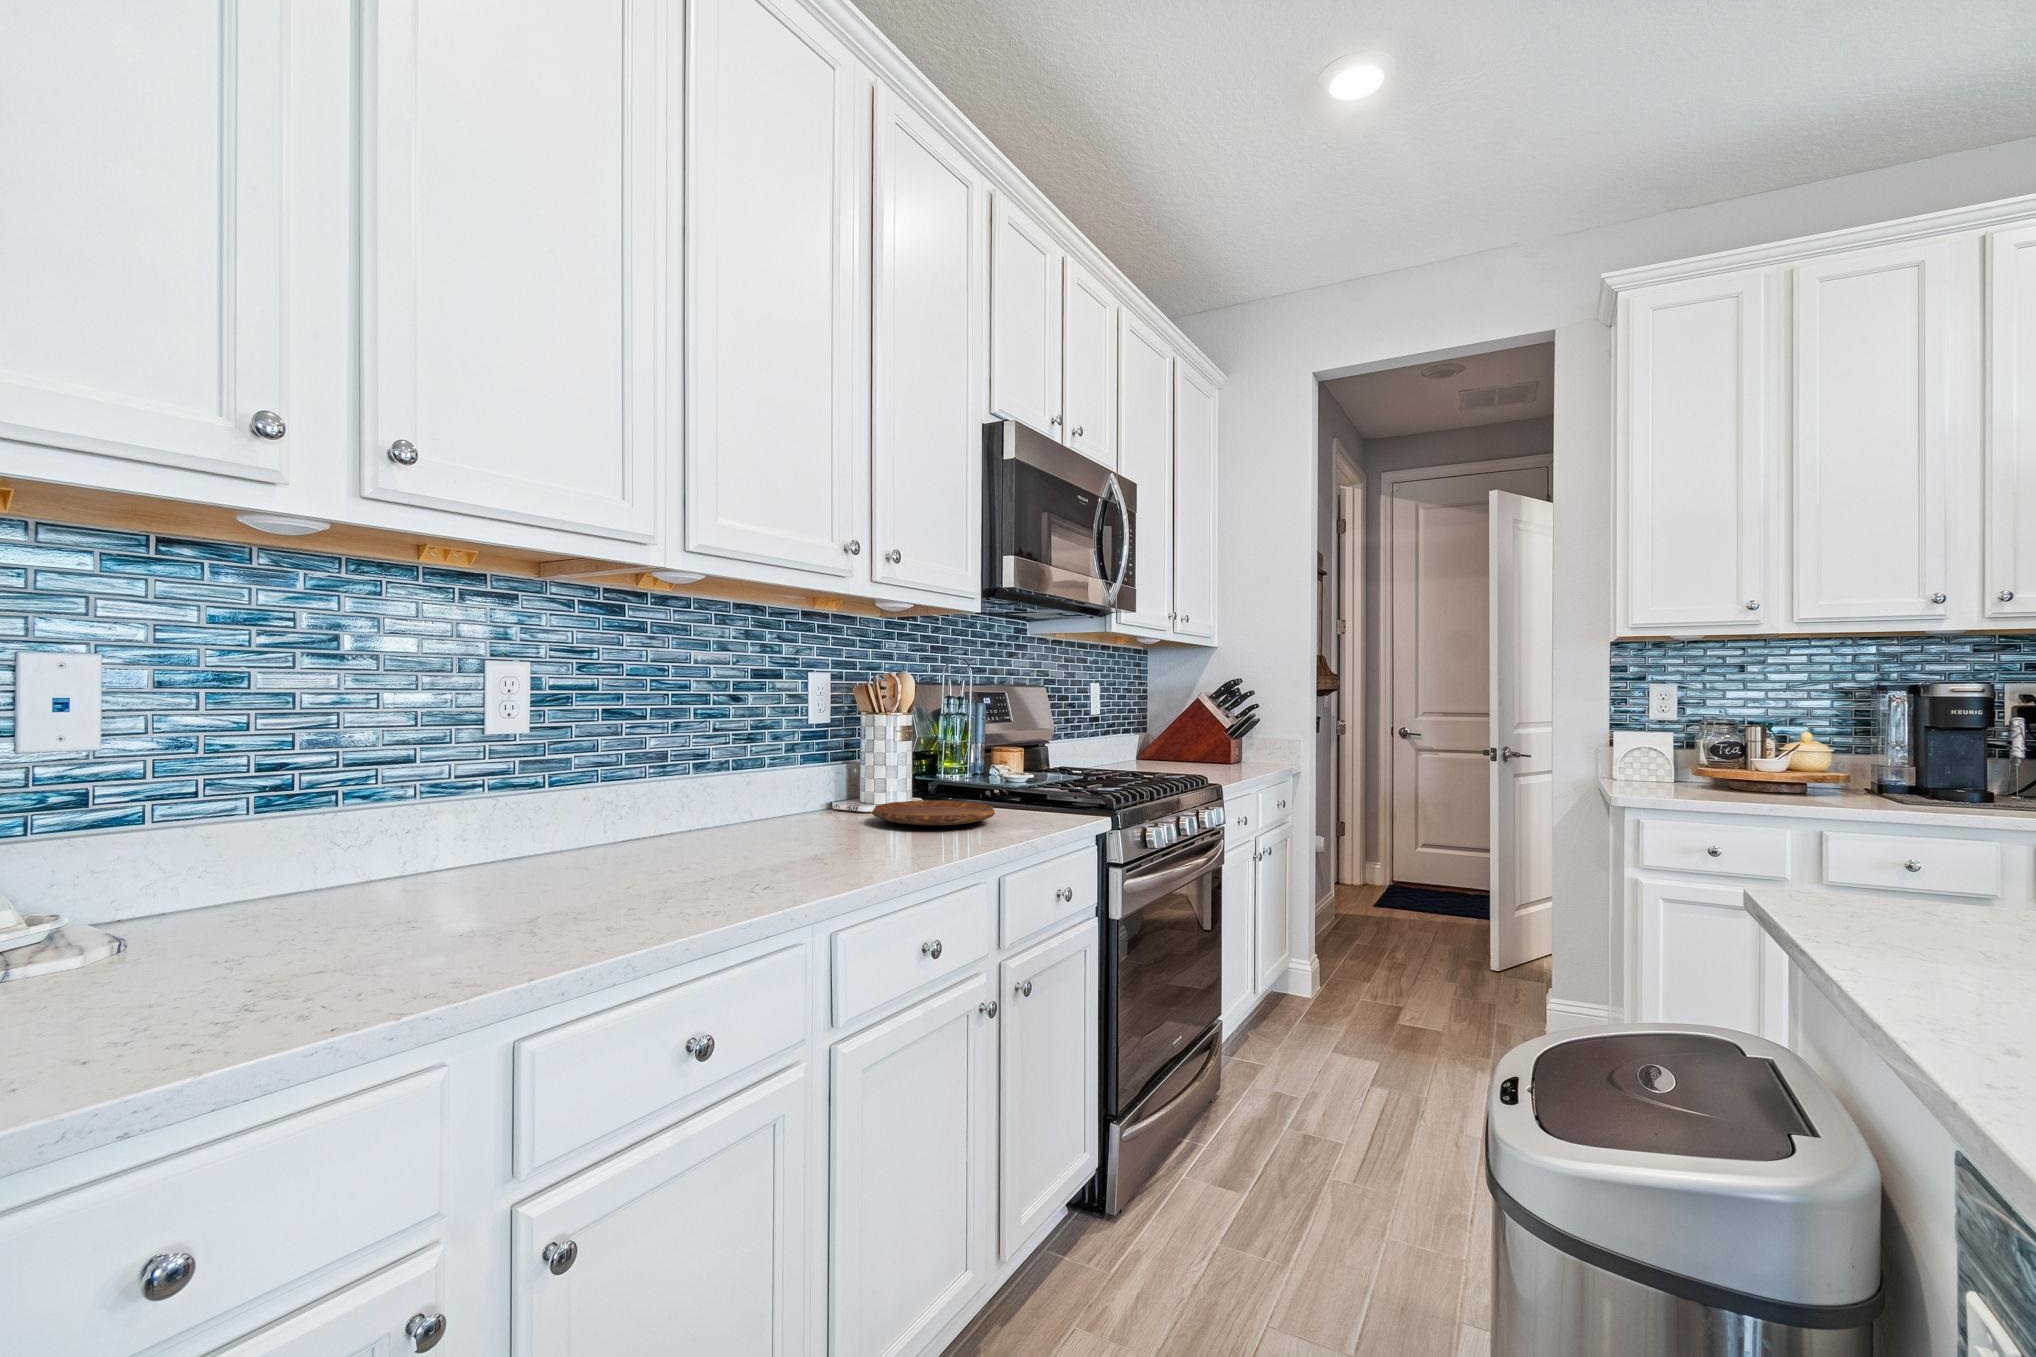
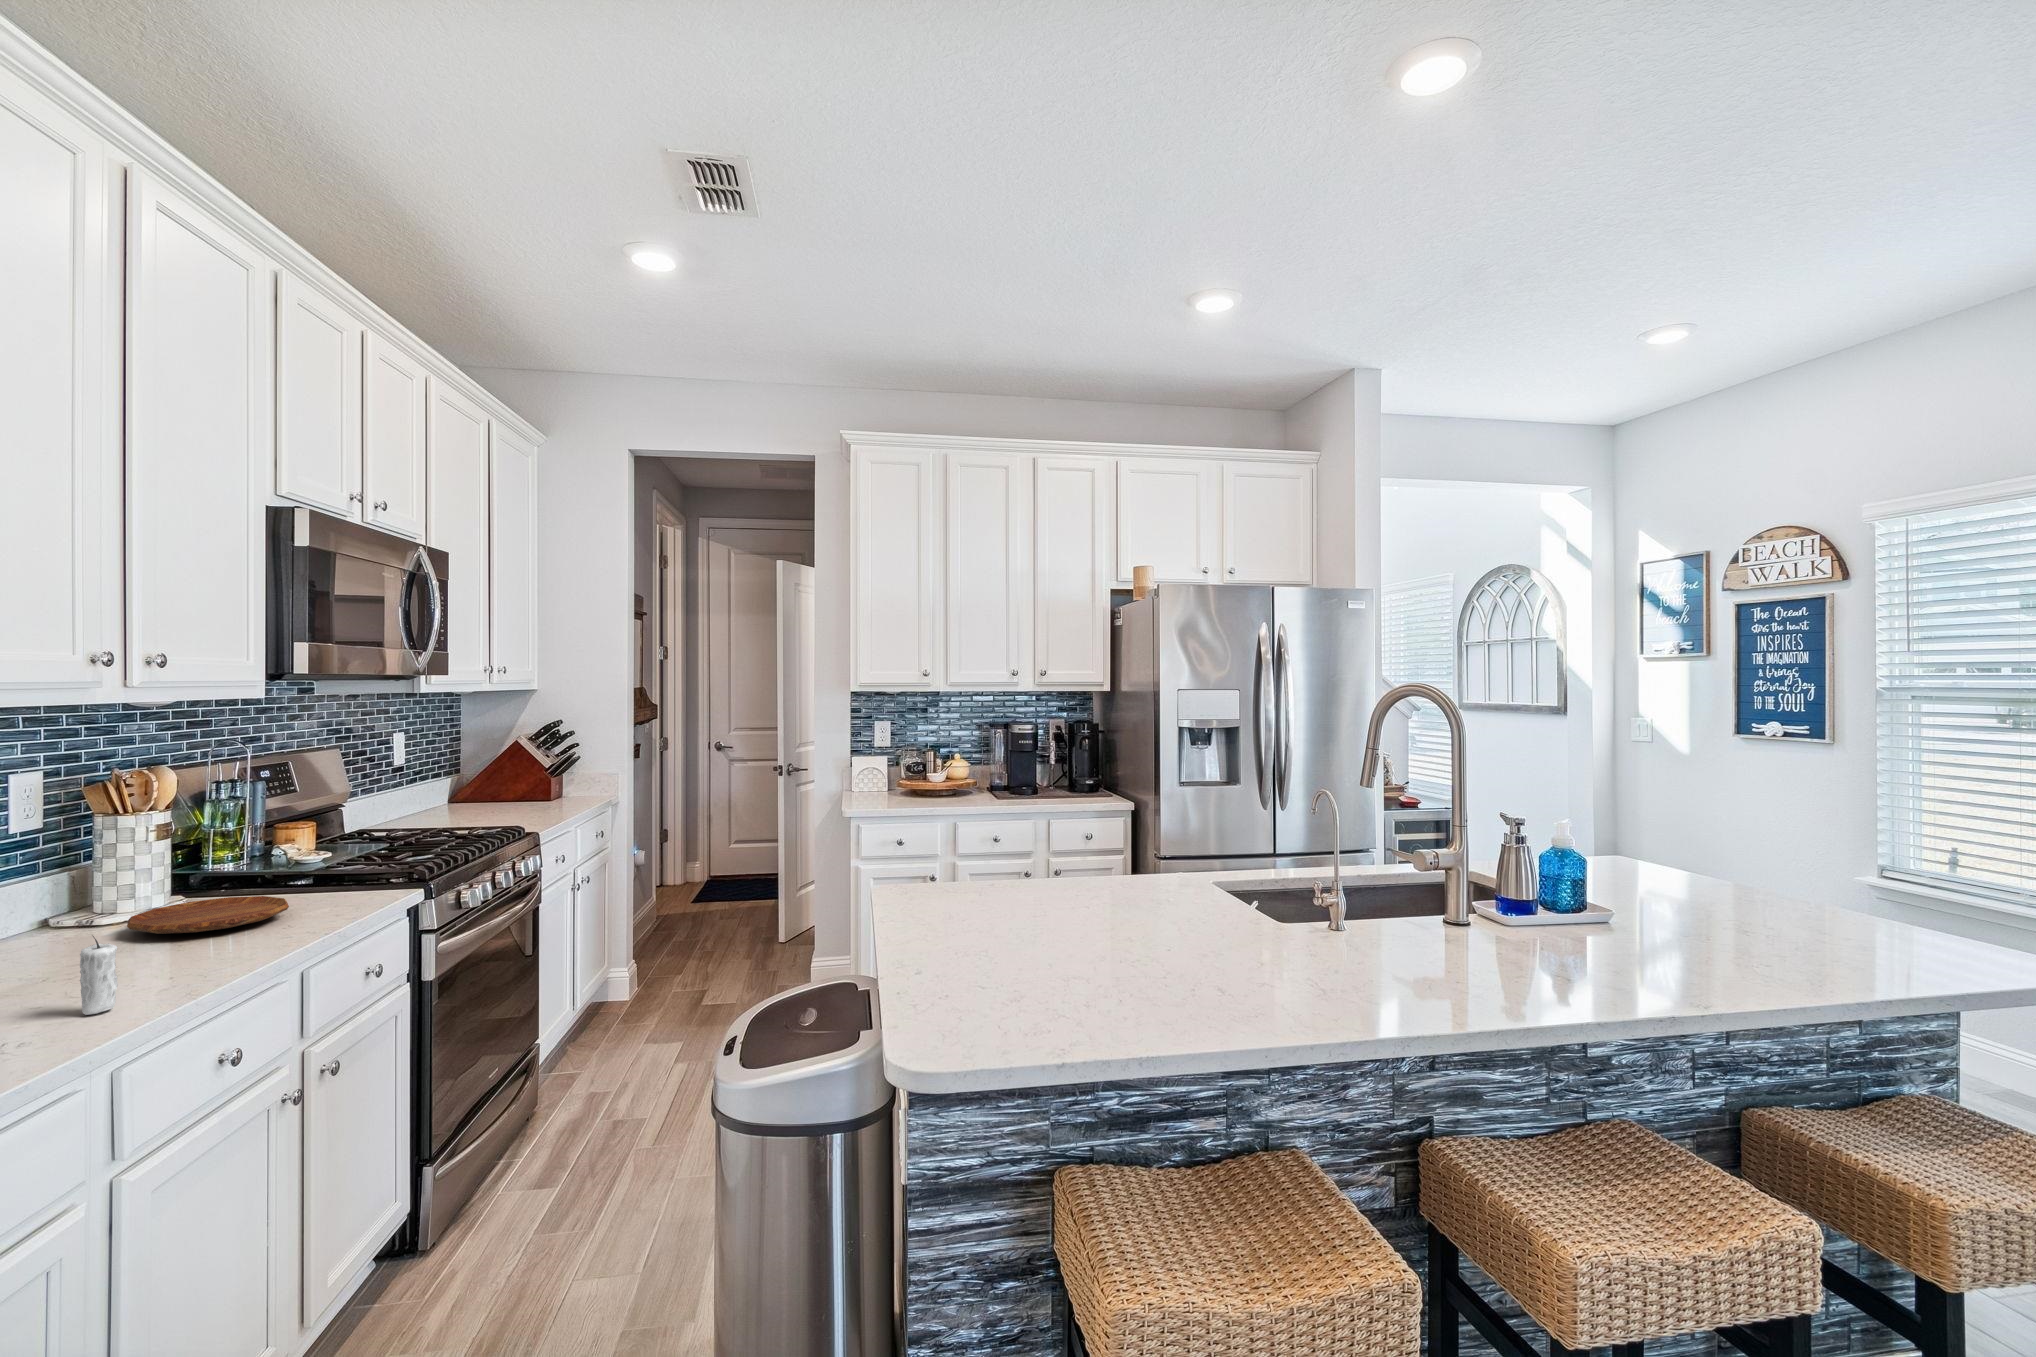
candle: none [819,795,847,876] -> present [80,936,118,1015]

